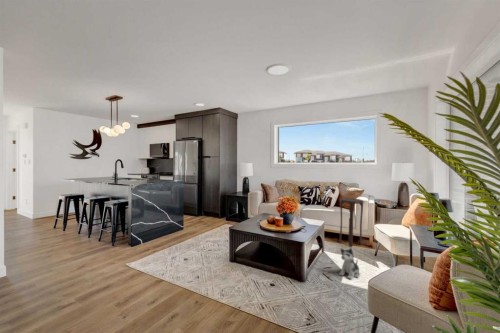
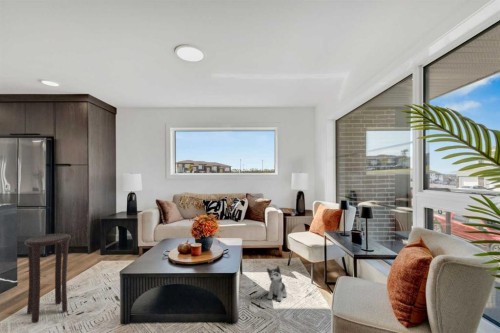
stool: present [339,198,363,246] -> present [24,234,71,323]

